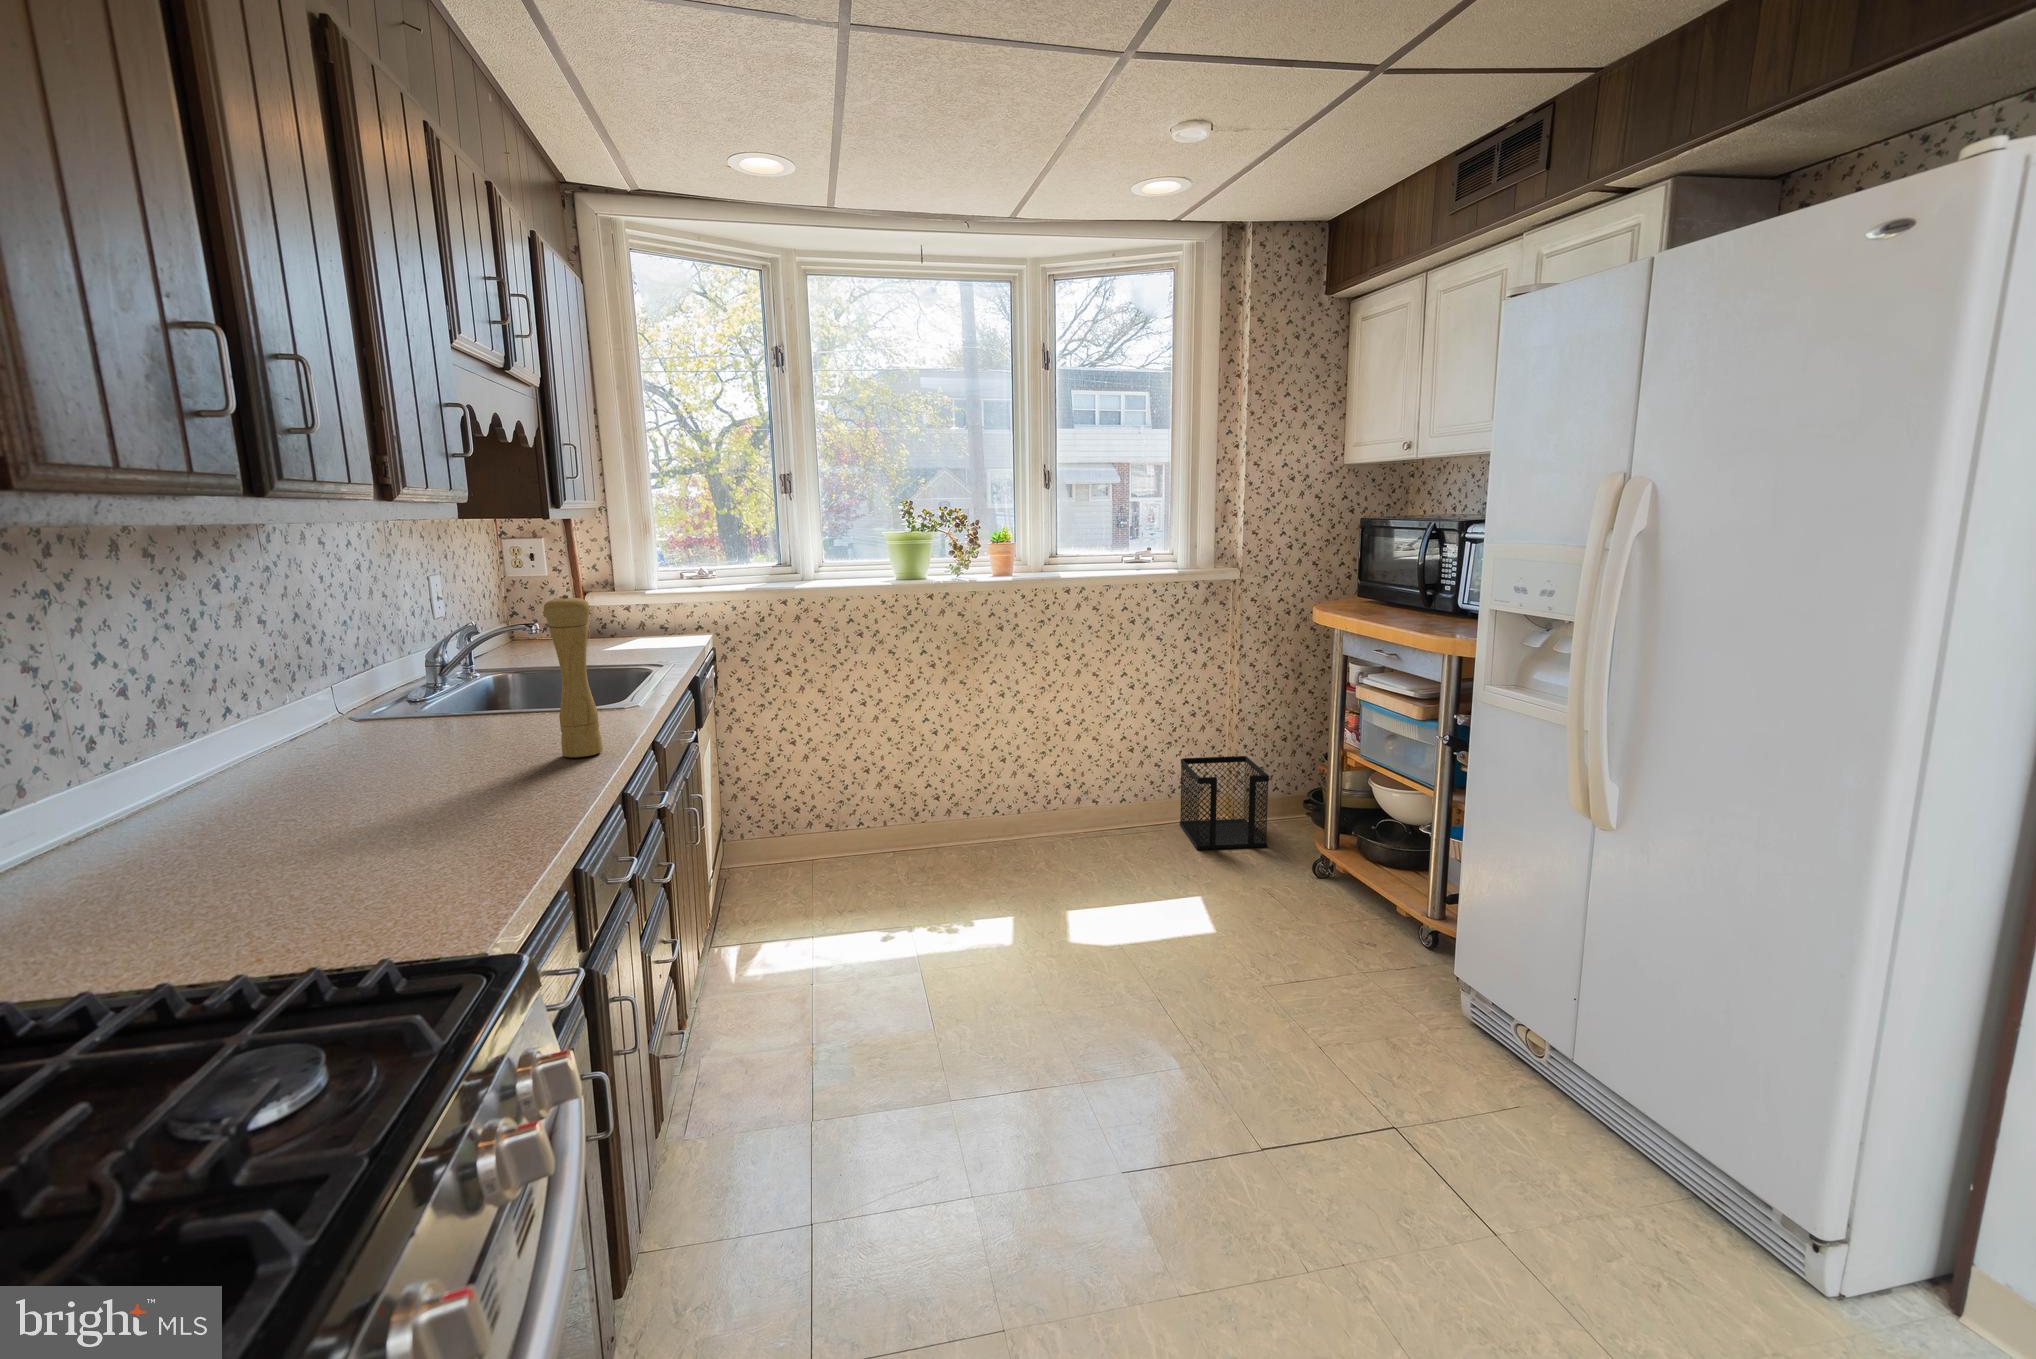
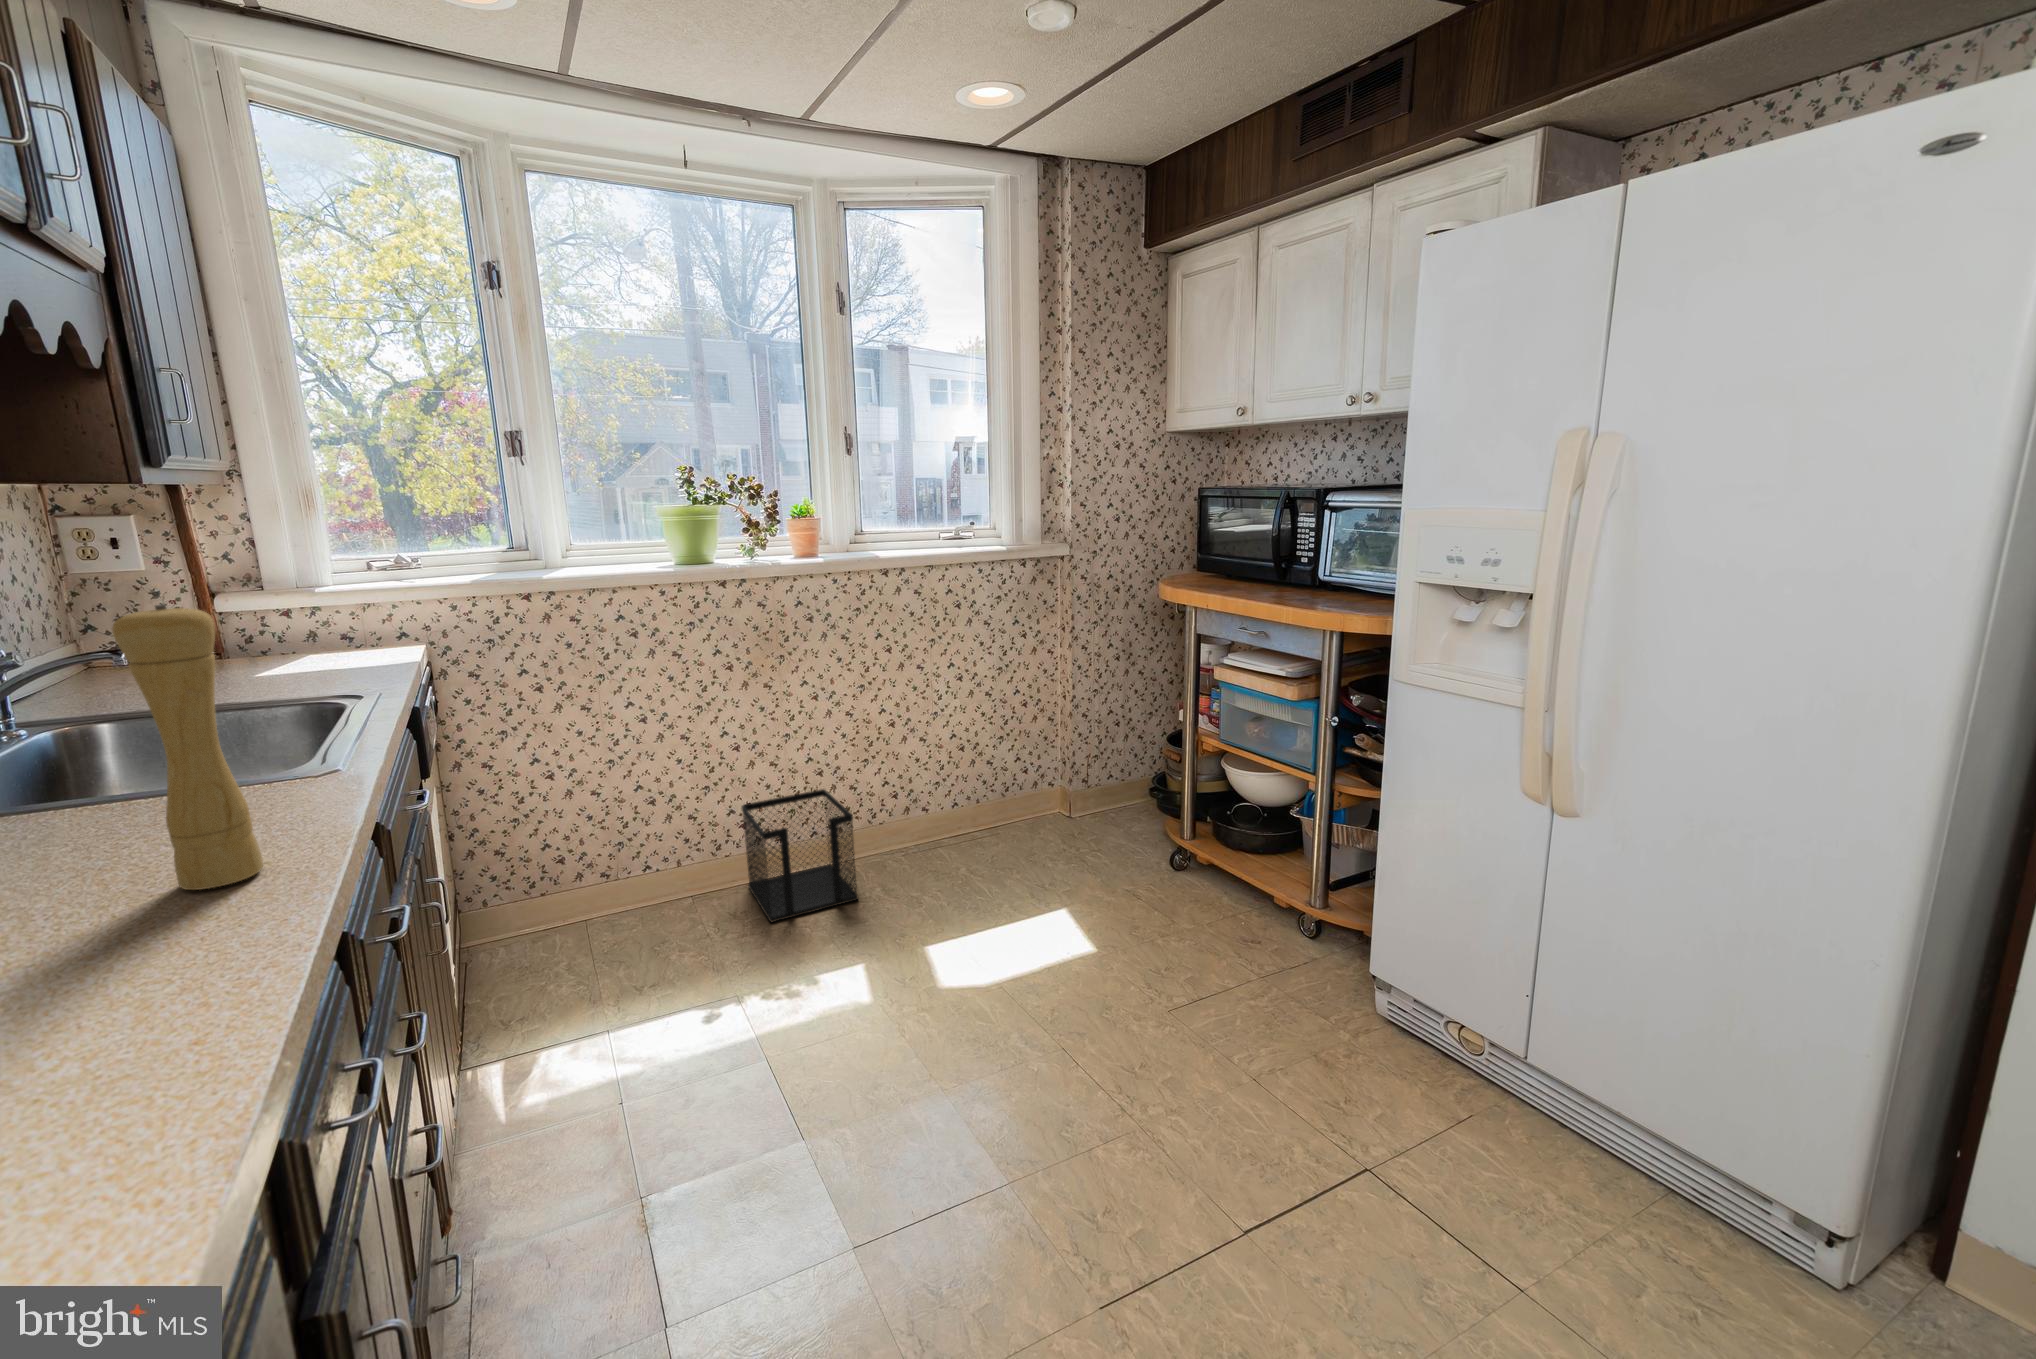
wastebasket: present [1179,756,1269,850] -> present [742,789,858,922]

